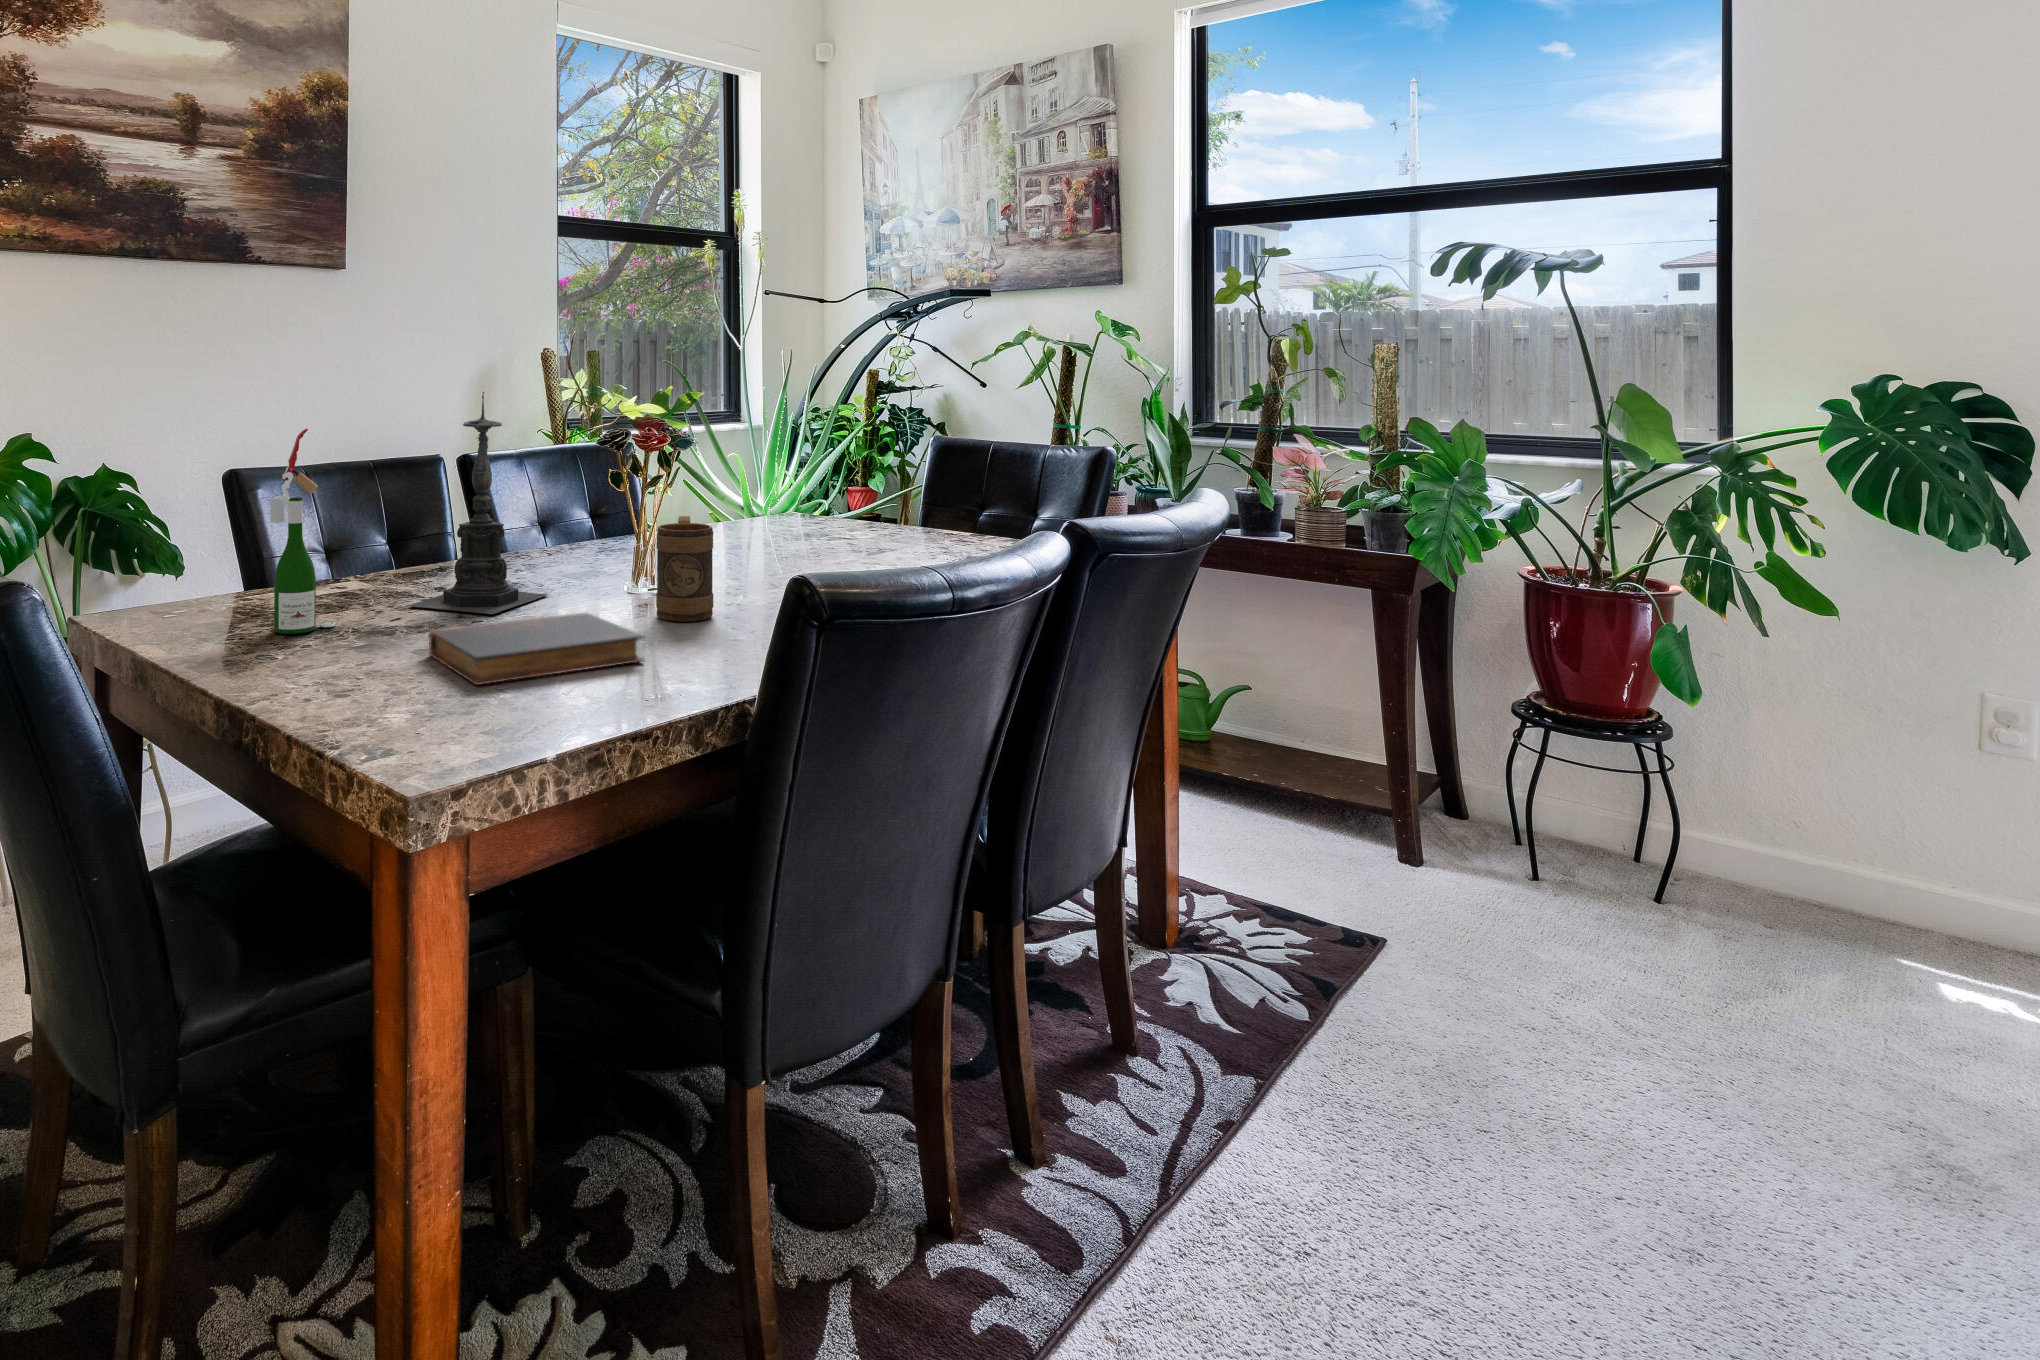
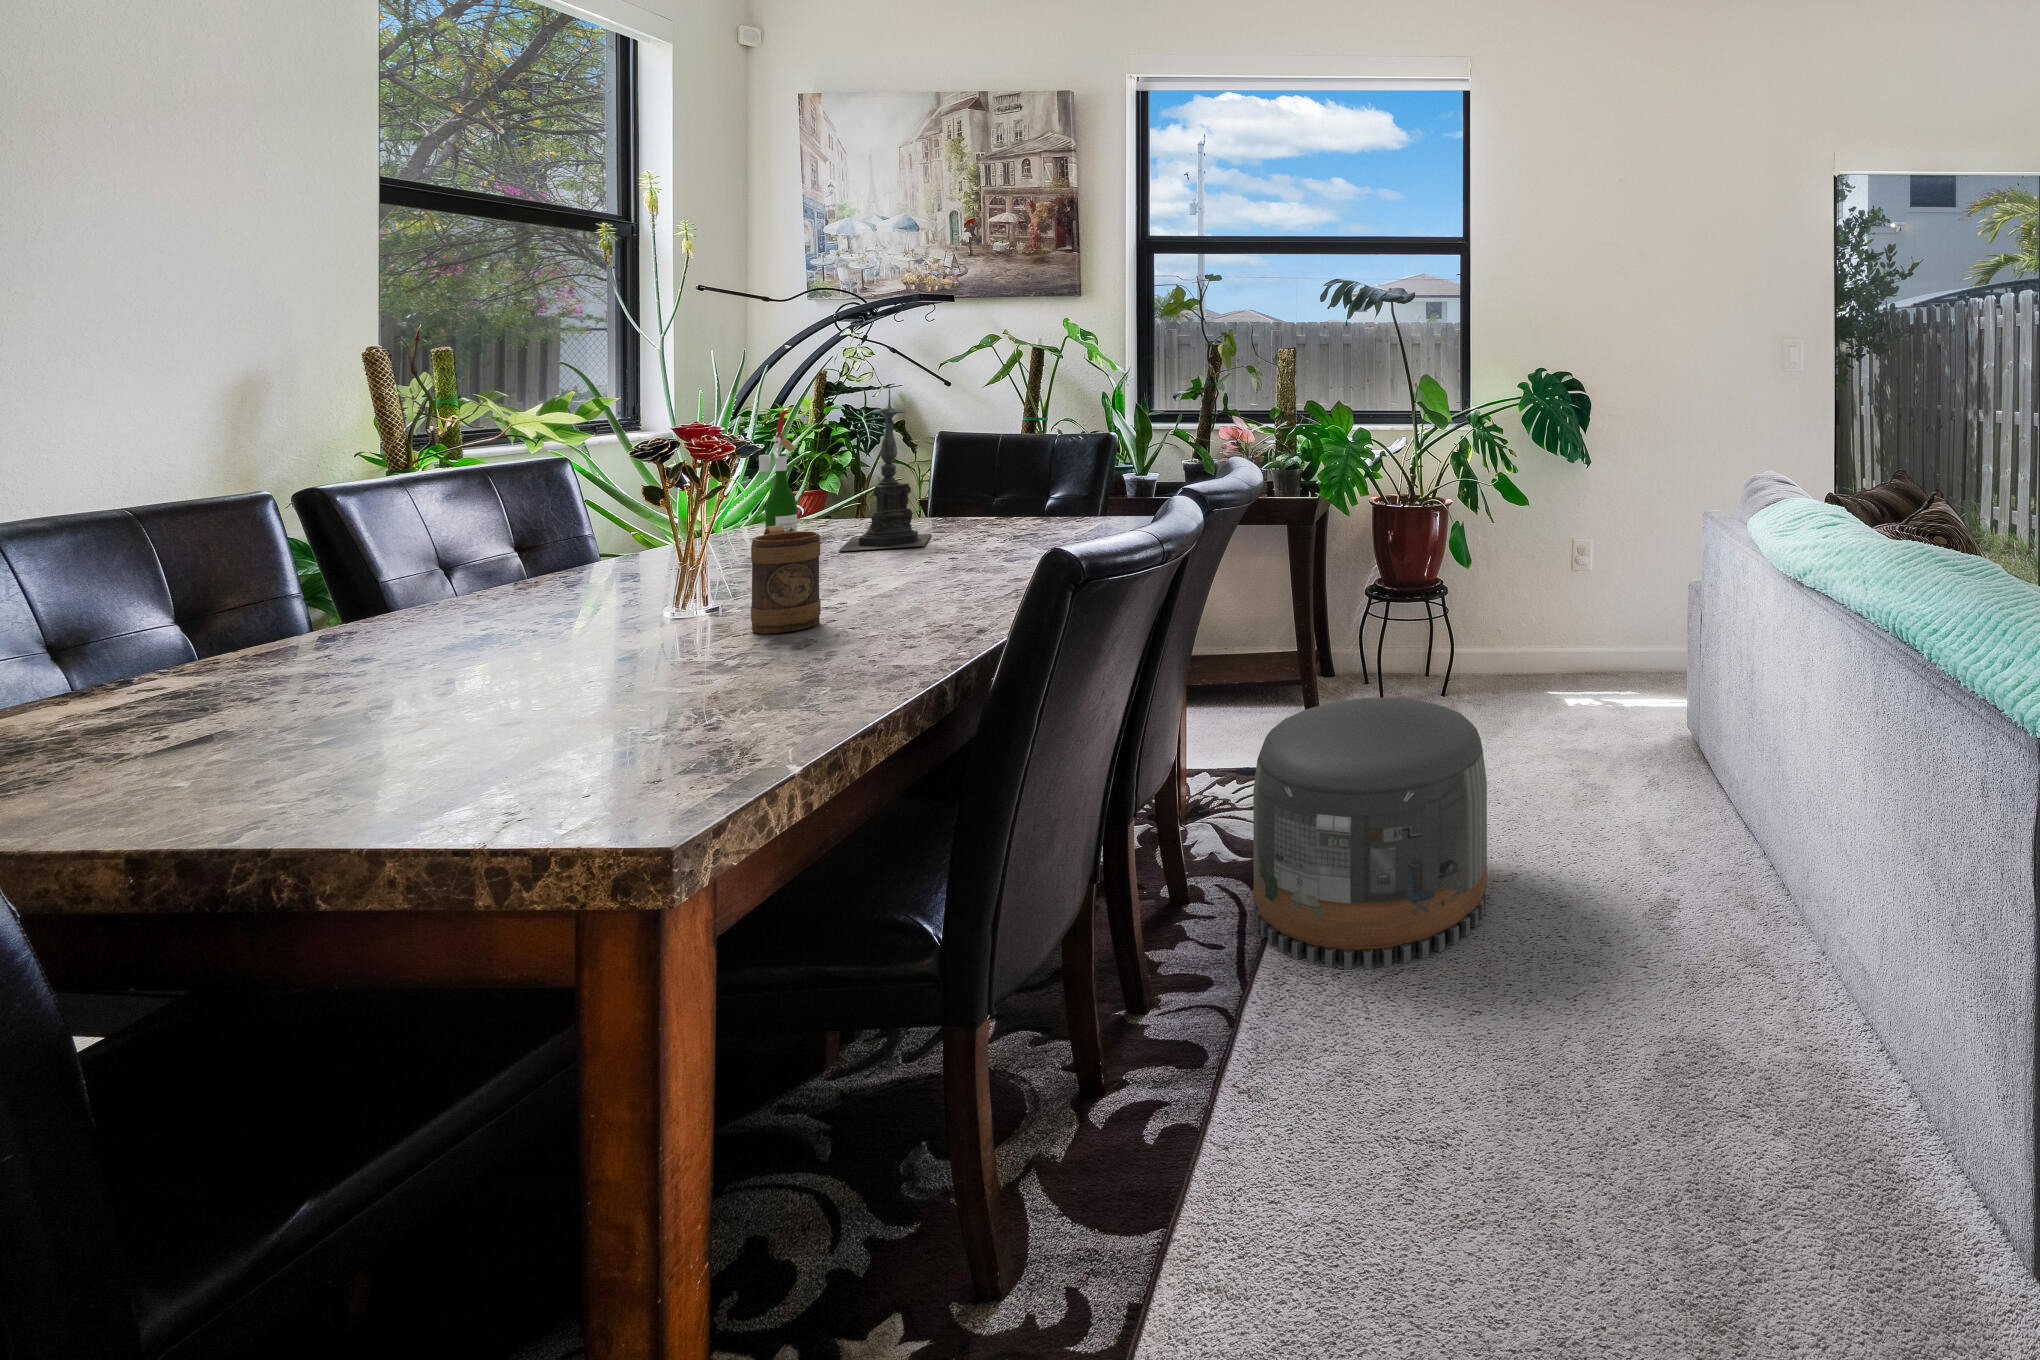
candle holder: present [409,392,547,614] -> present [839,388,931,551]
wine bottle: present [270,429,335,634] -> present [759,408,797,532]
book: present [429,613,645,685] -> none [487,639,797,735]
pouf: none [1213,850,1610,1298] -> present [1253,697,1487,969]

